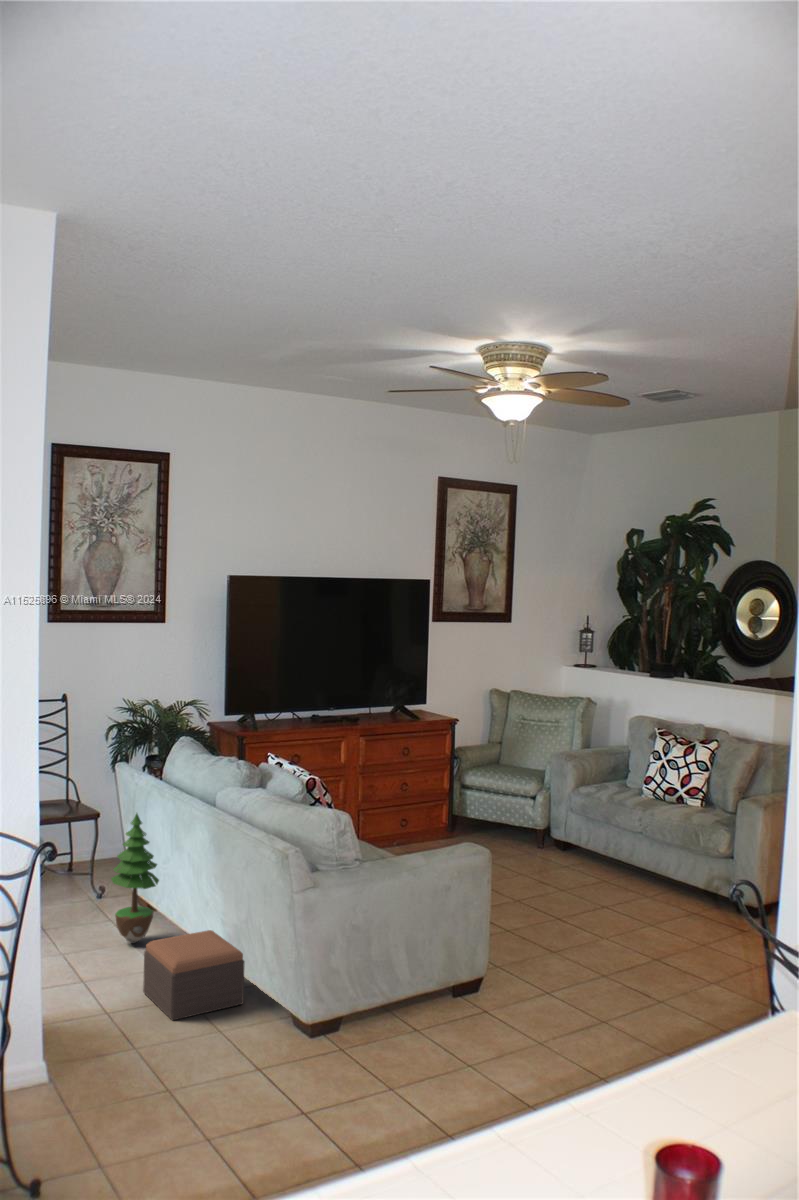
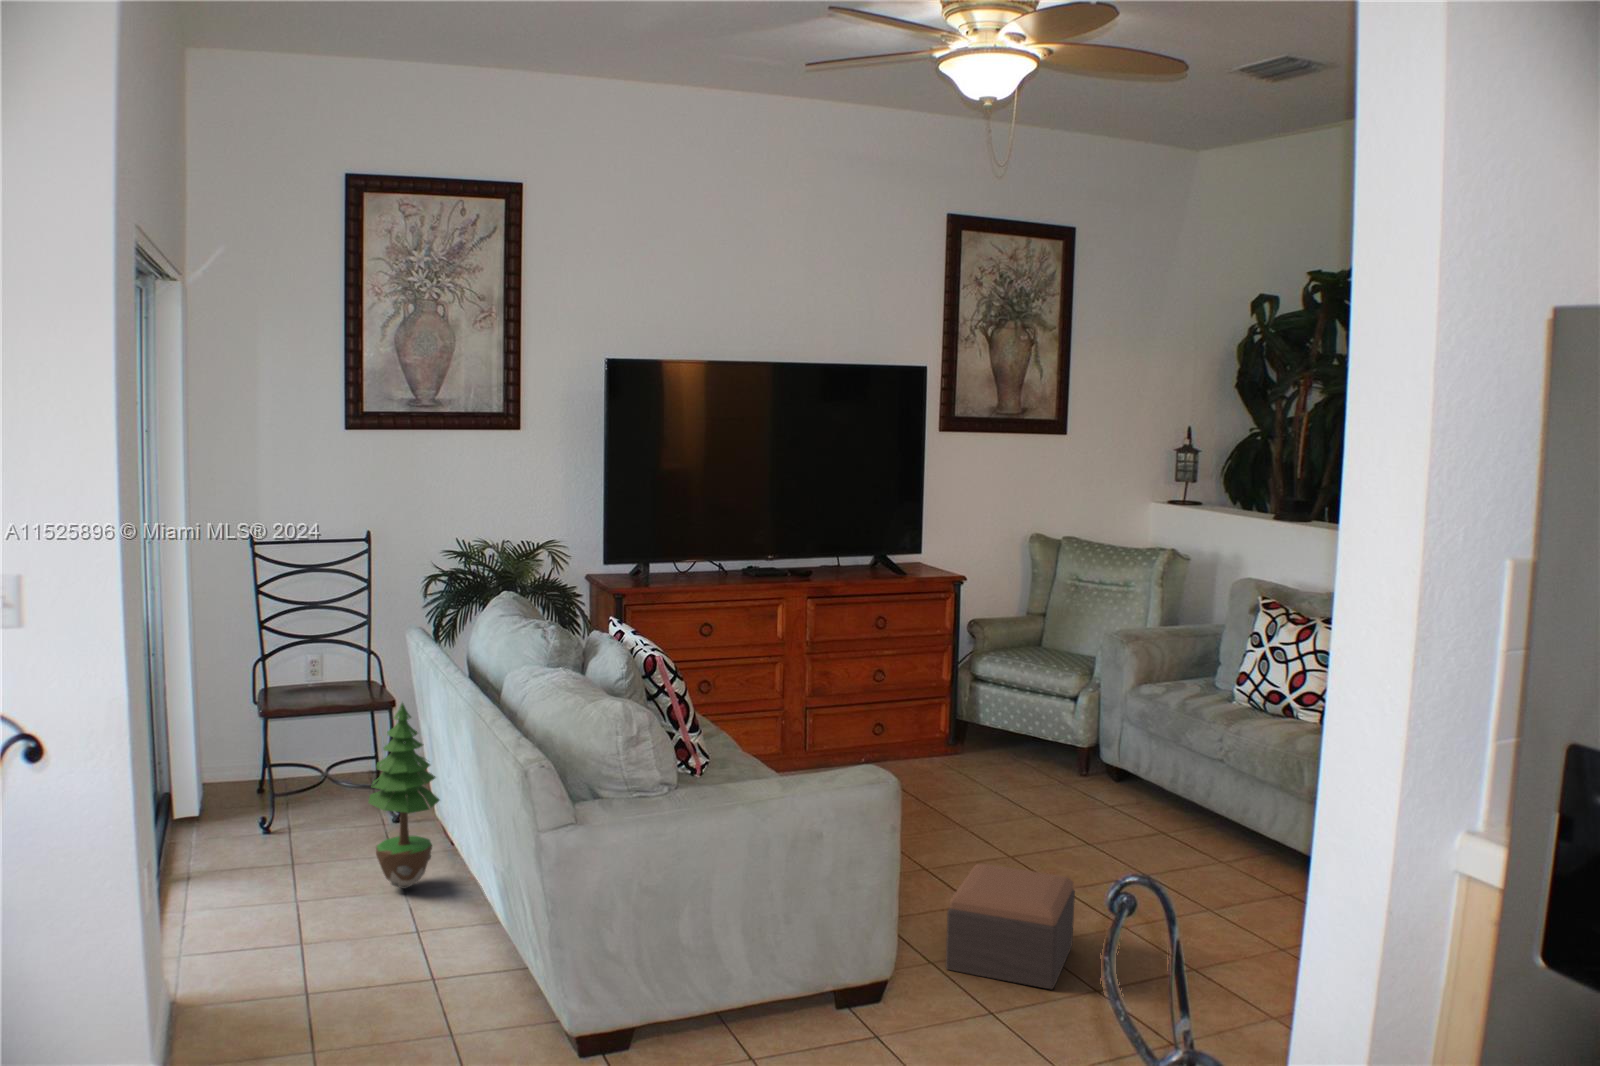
footstool: present [143,930,244,1020] -> present [946,863,1075,990]

